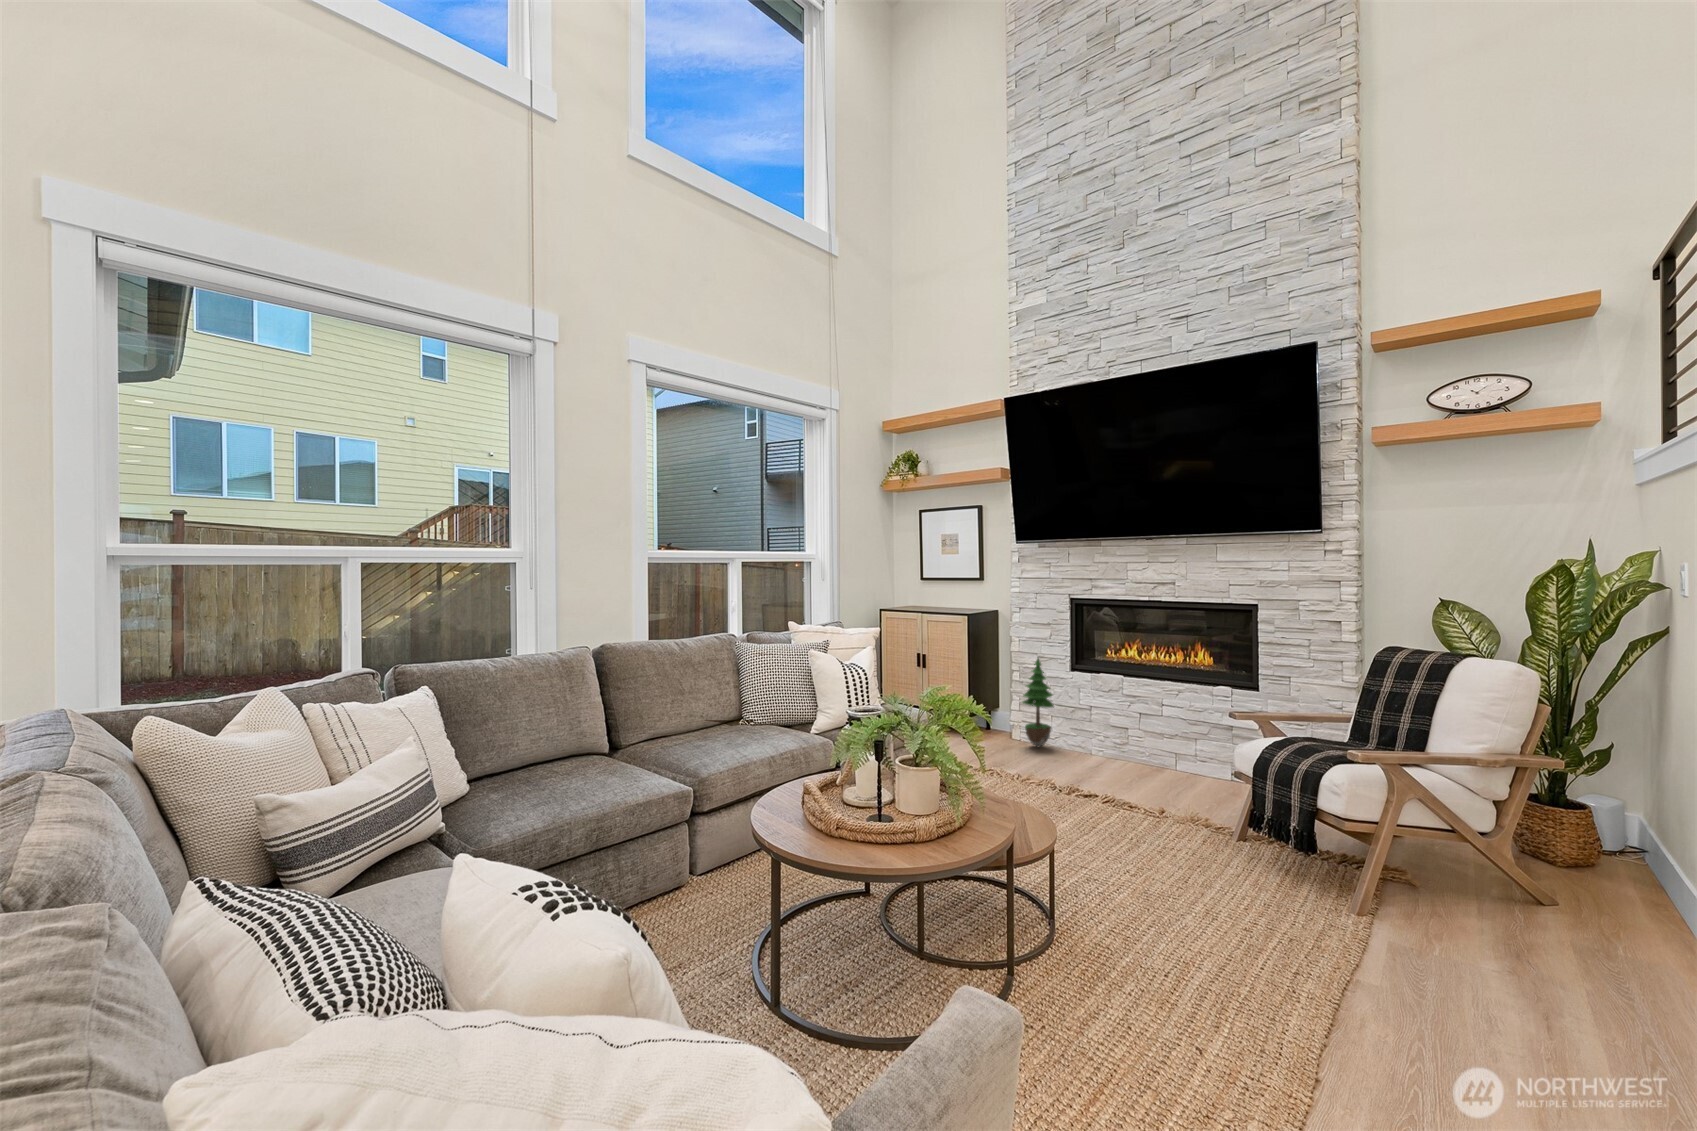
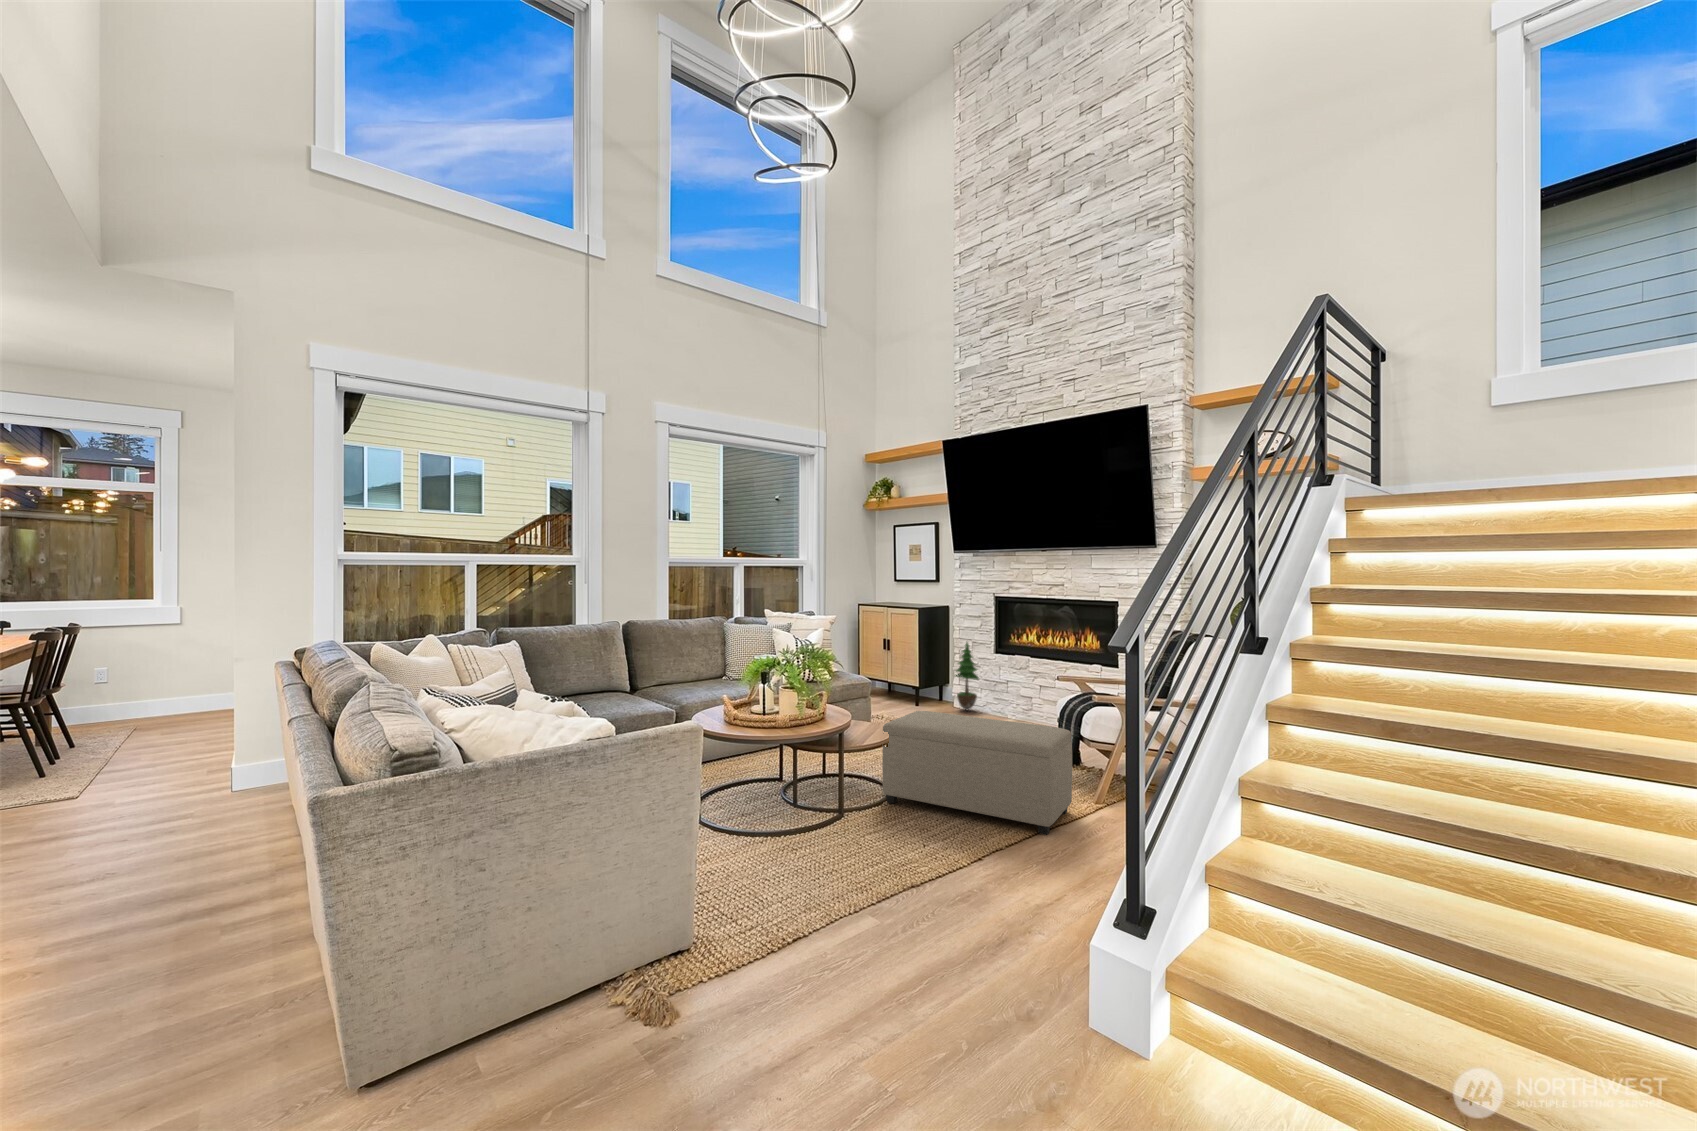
ottoman: none [1053,779,1379,1001] -> present [882,711,1072,835]

